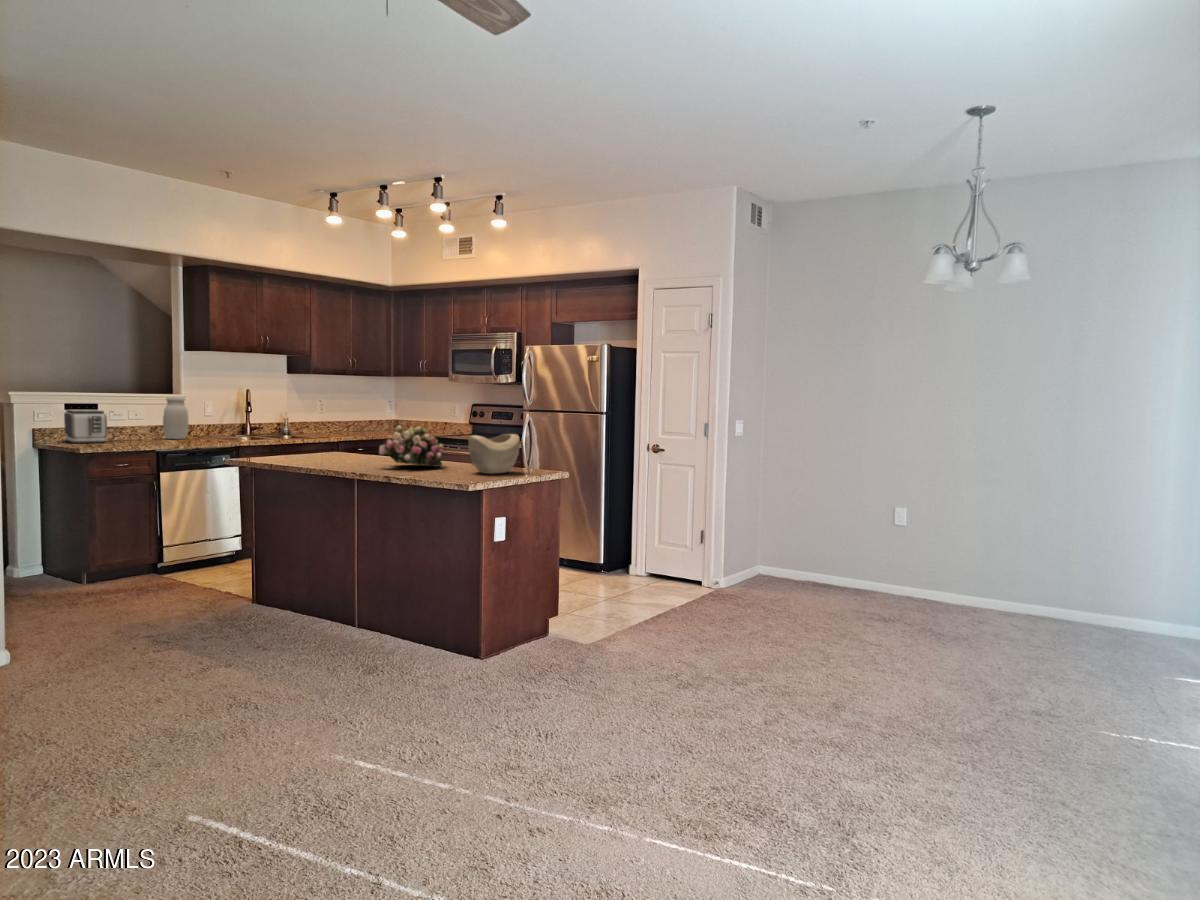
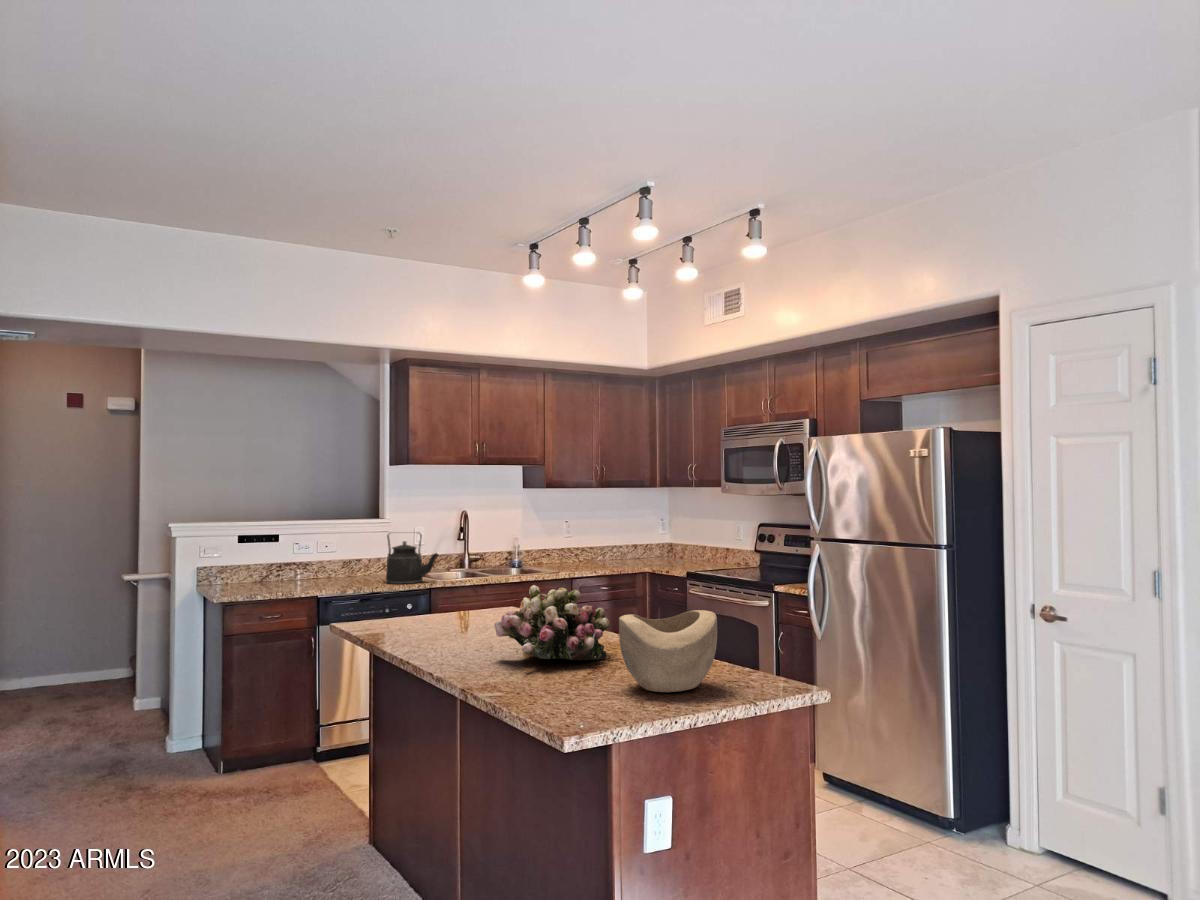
jar: present [163,397,188,439] -> none [353,523,382,577]
kettle: none [203,403,248,442] -> present [386,532,439,584]
toaster: present [64,410,107,443] -> none [235,542,280,586]

